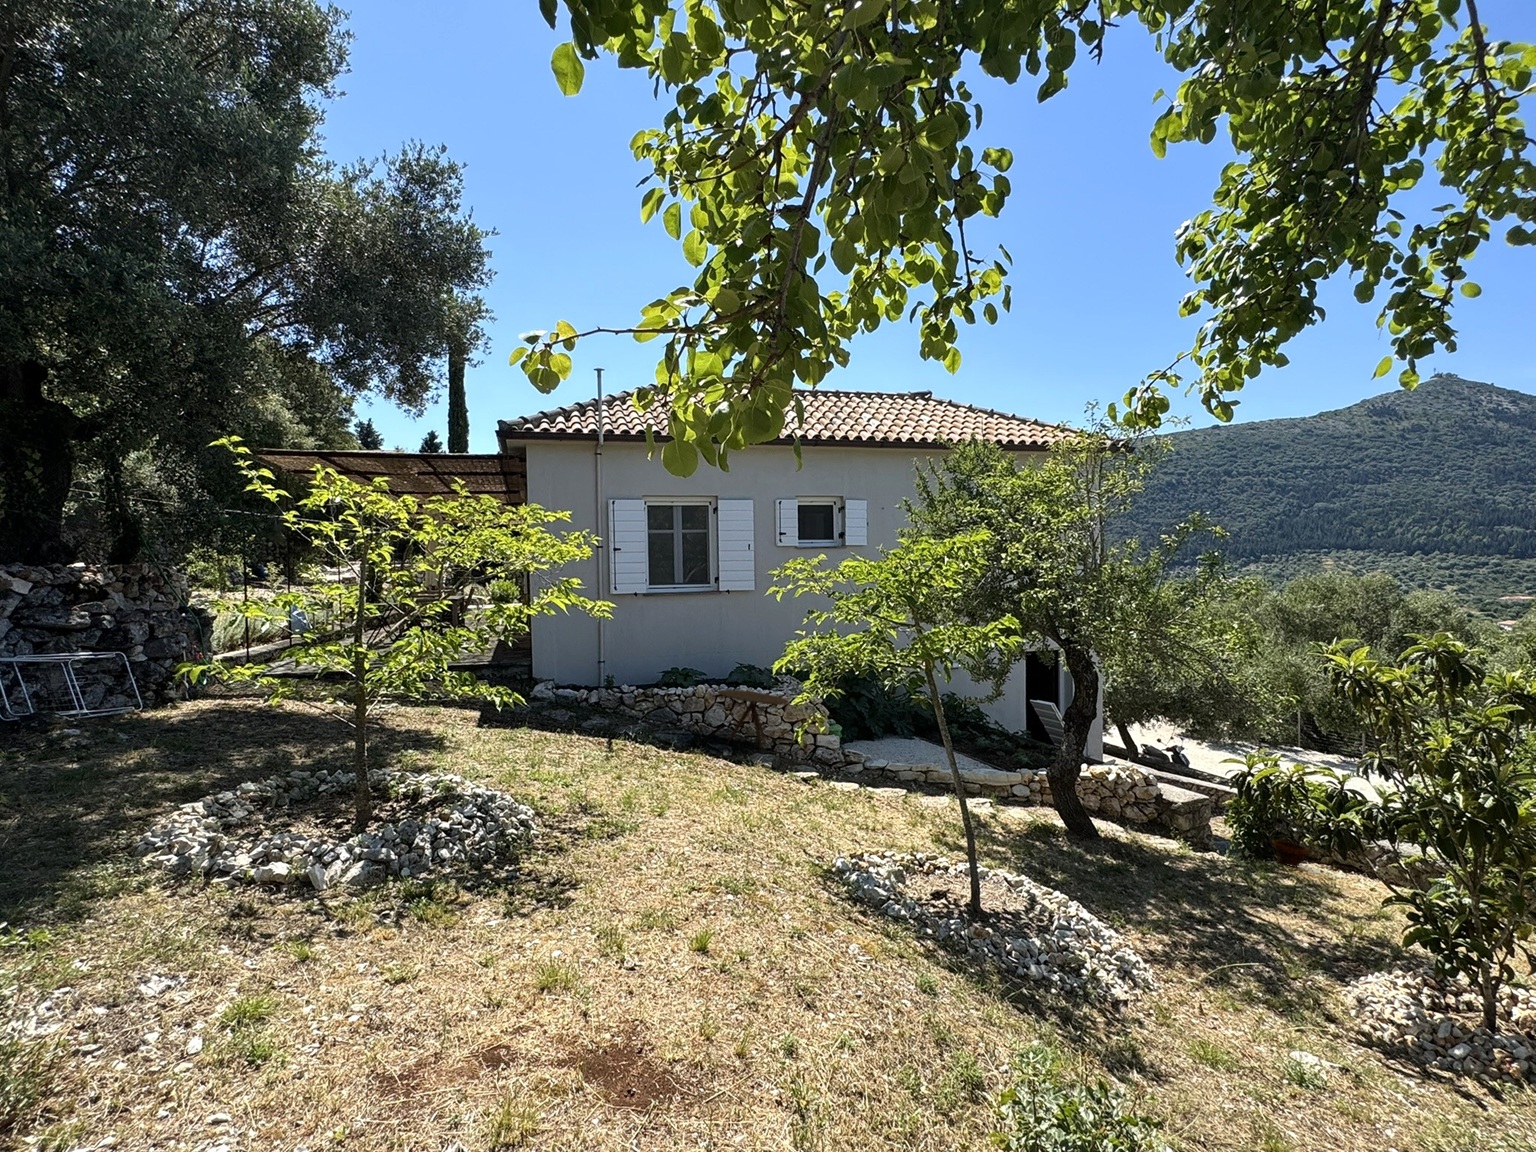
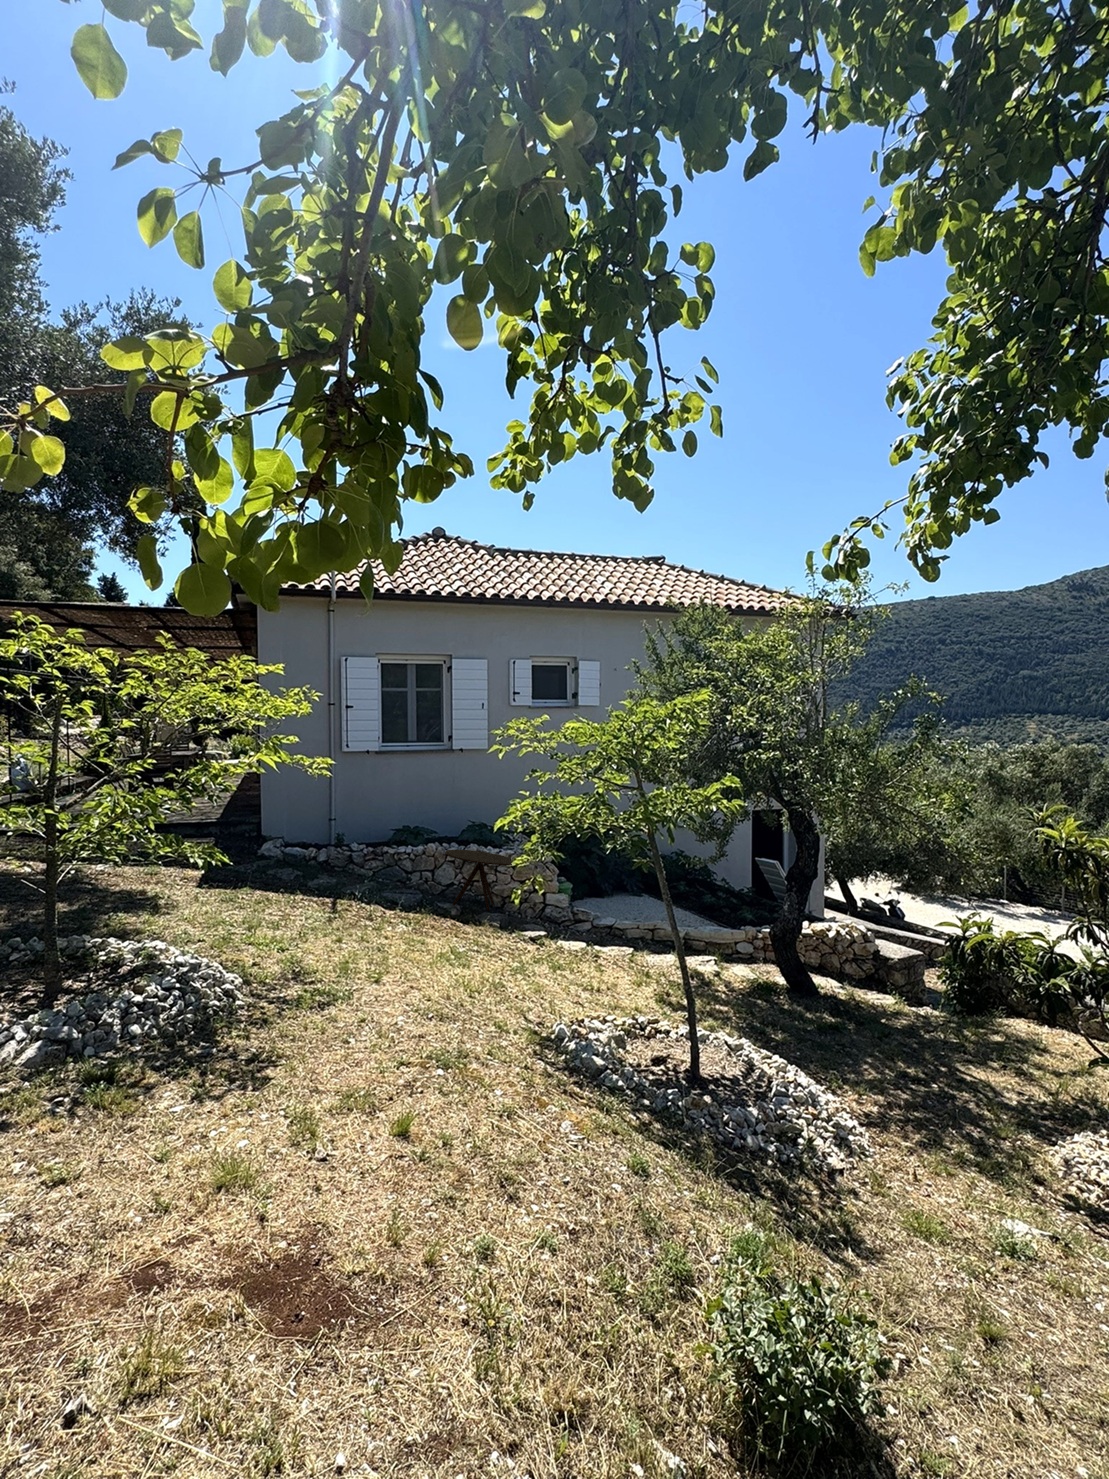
planter: present [1272,840,1309,867] -> none [983,997,1018,1023]

